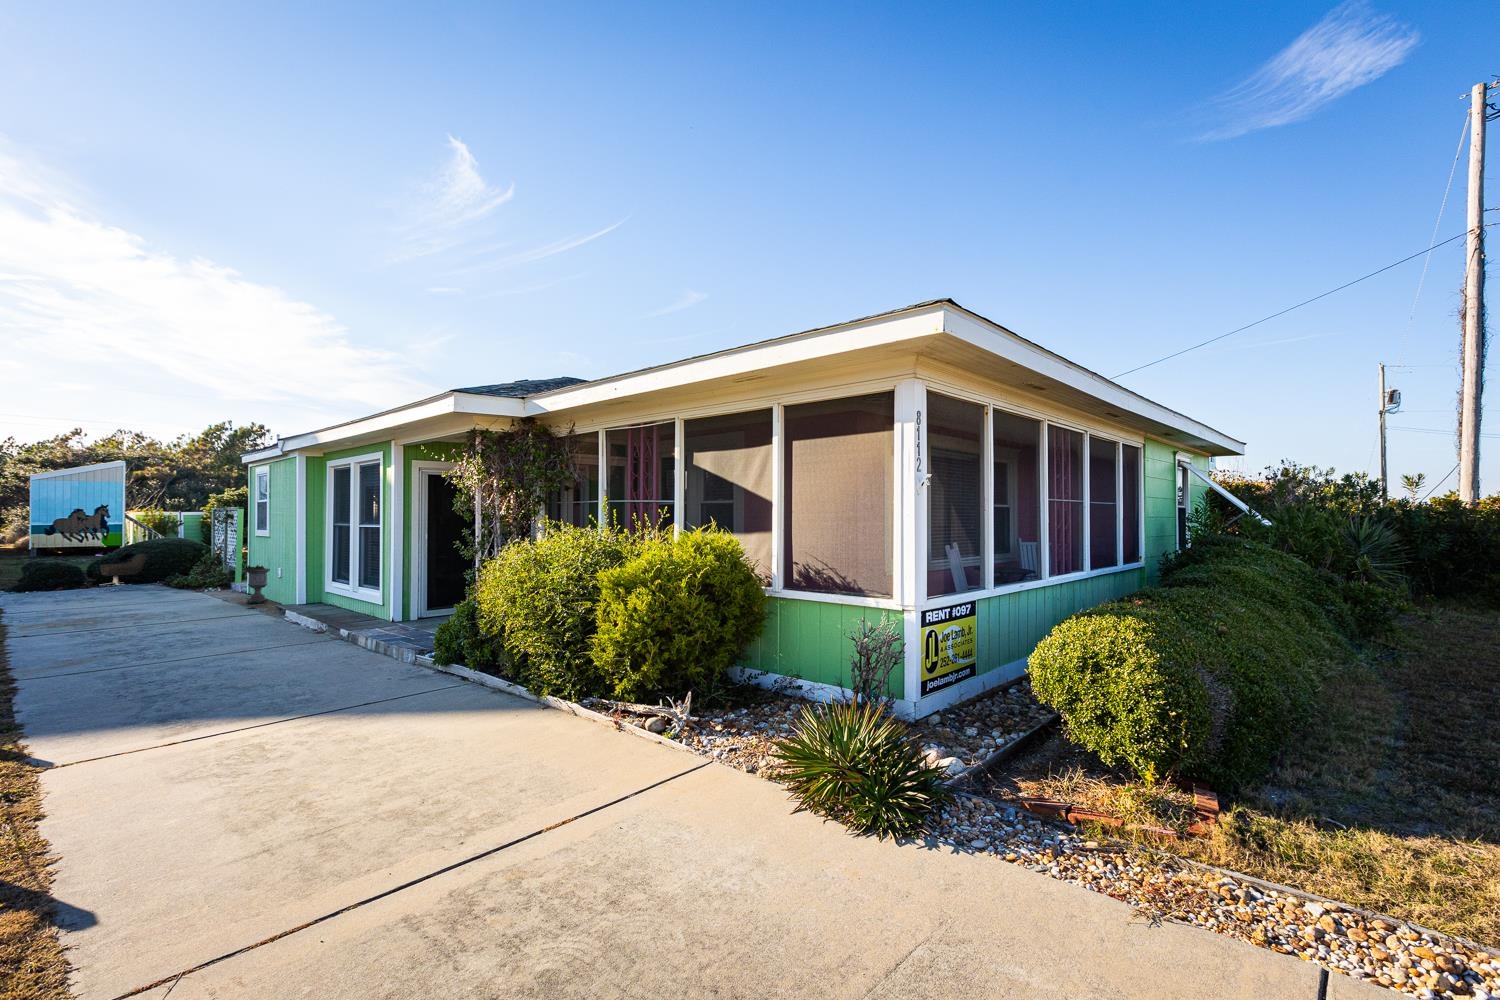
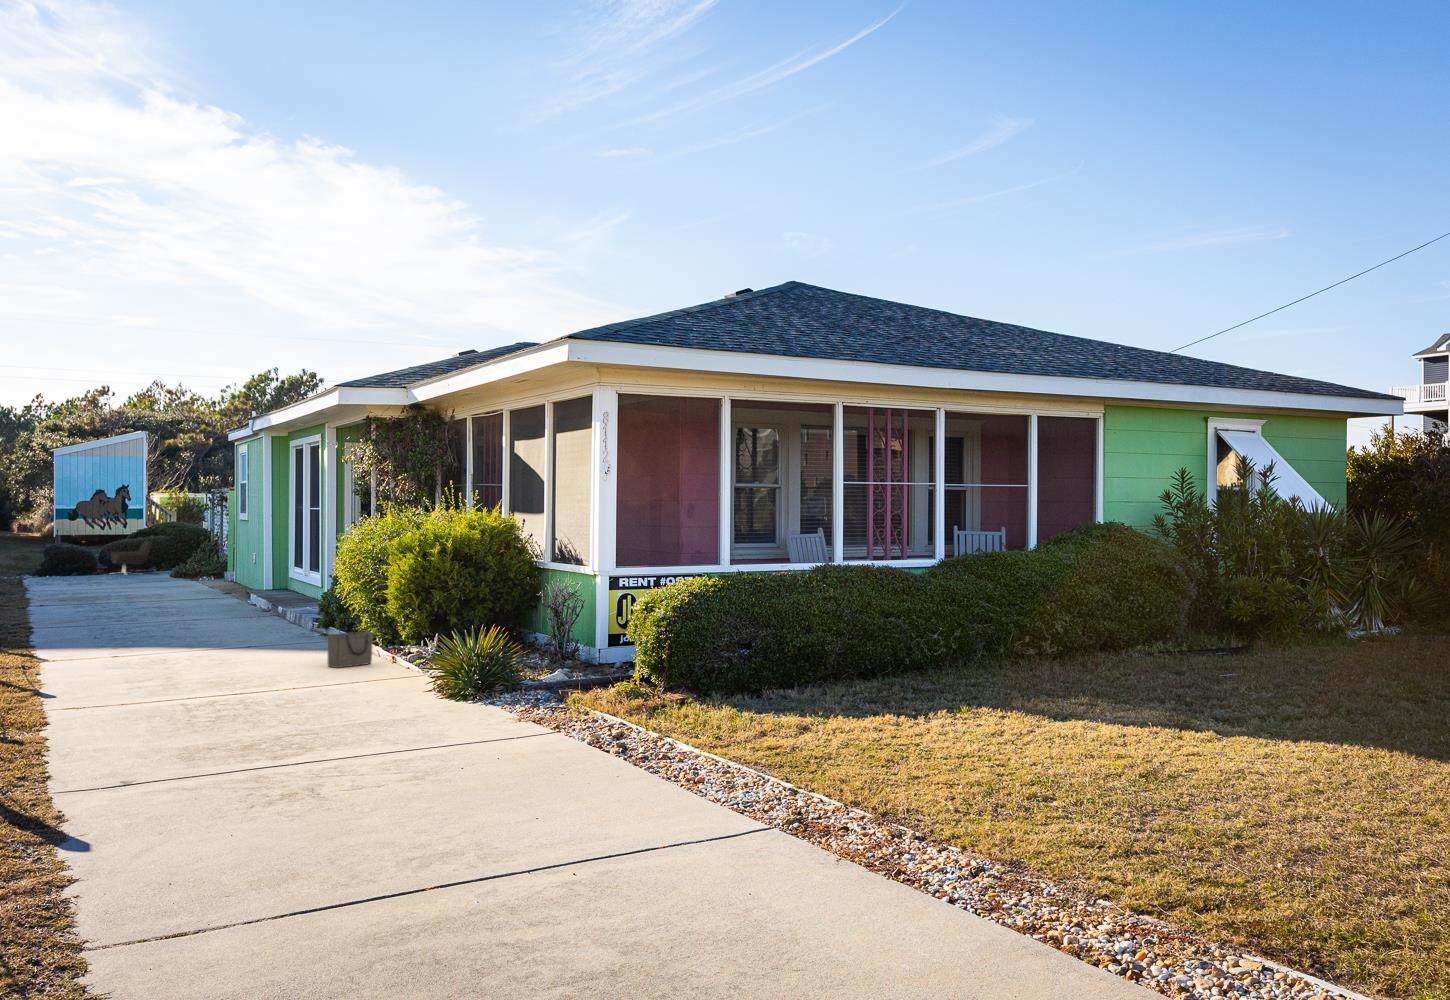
planter: present [245,565,270,603] -> none [224,553,248,594]
basket: none [528,676,574,731] -> present [327,632,374,668]

